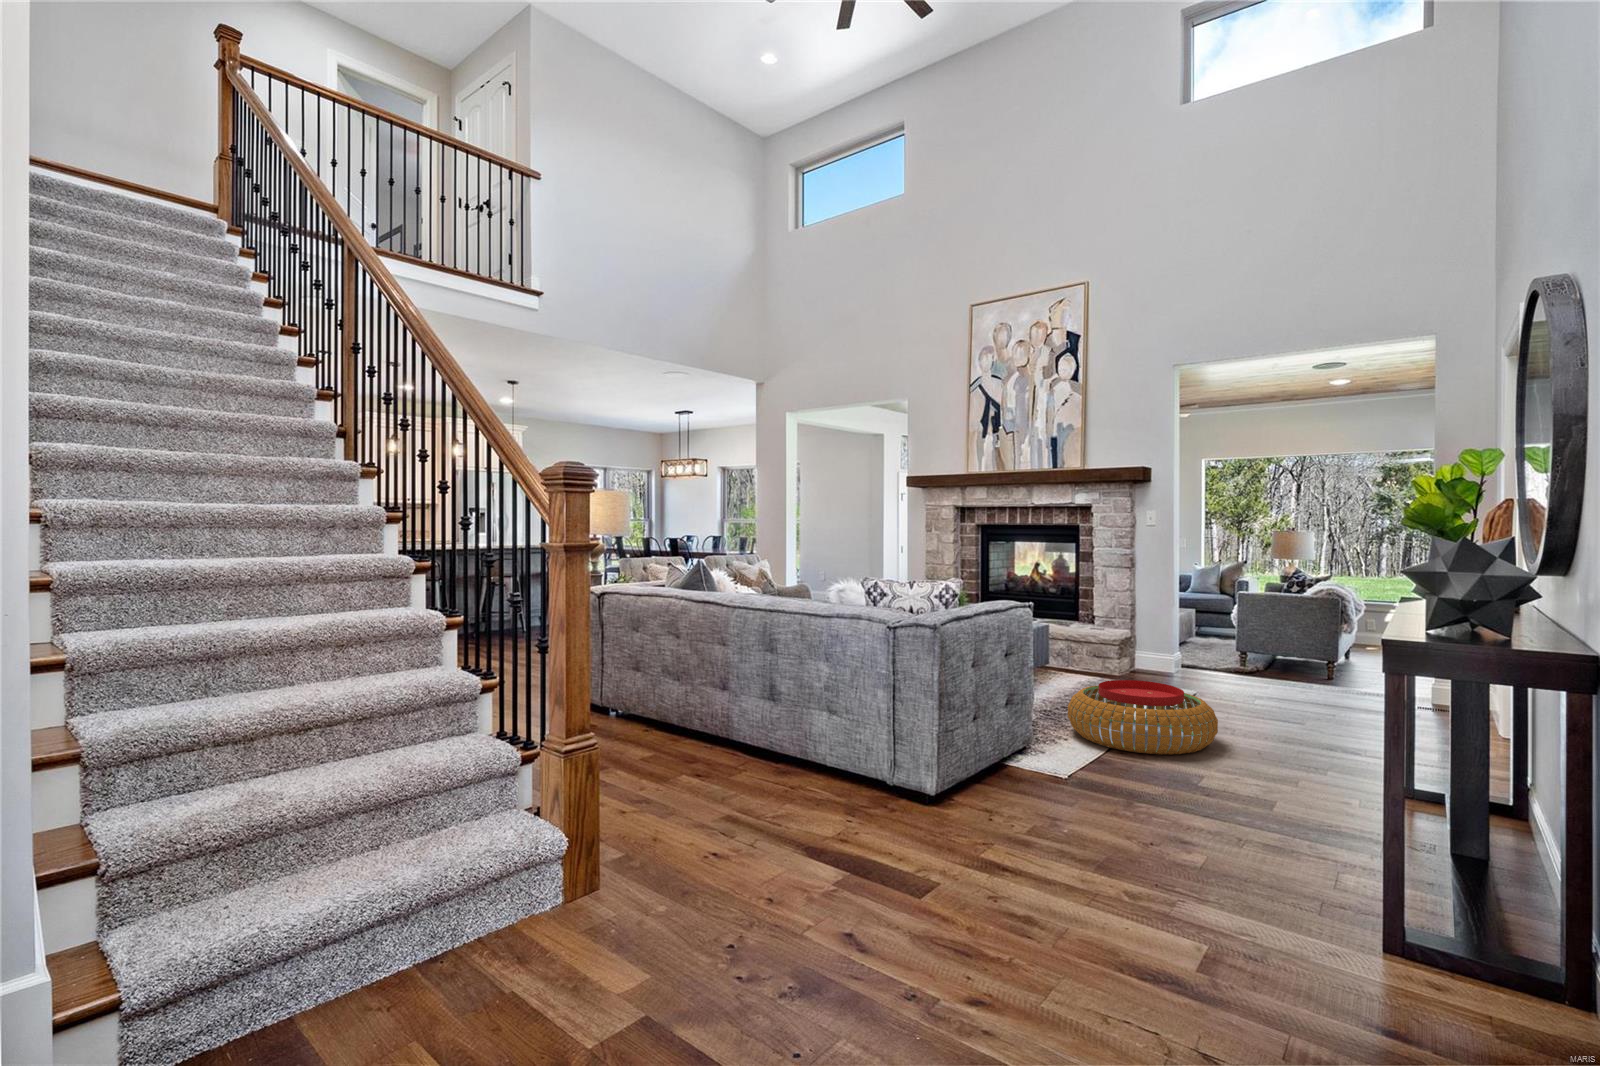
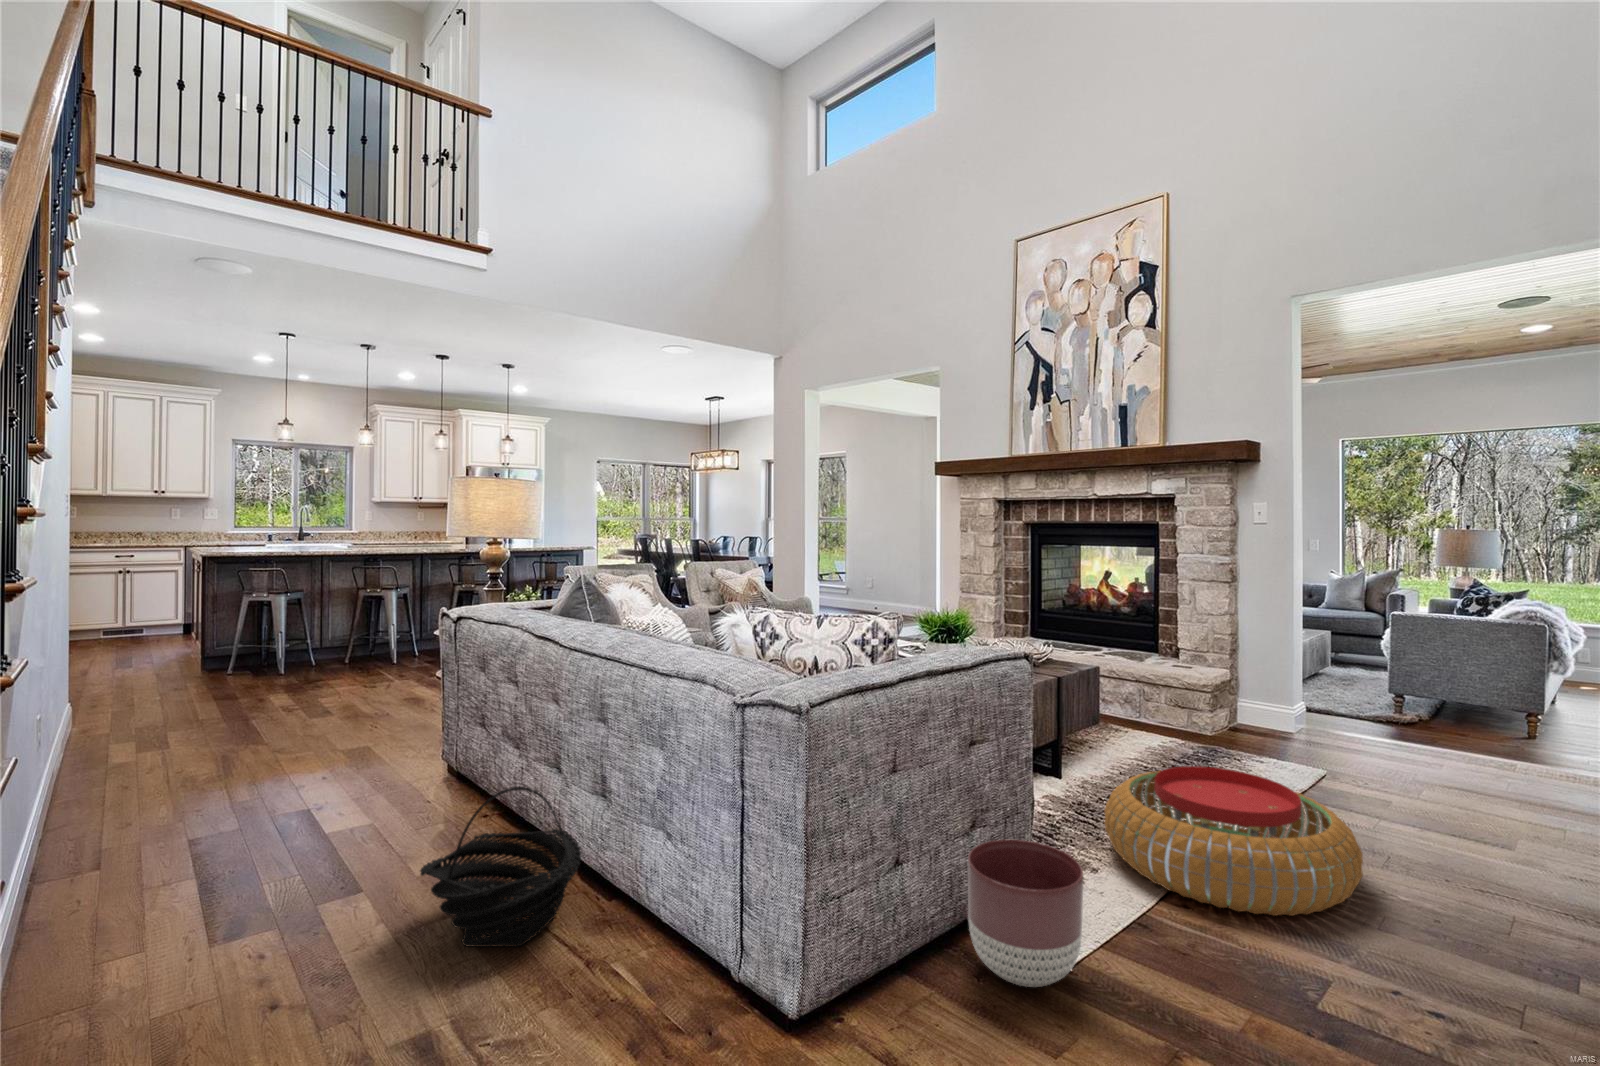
basket: none [673,692,770,787] -> present [420,787,581,947]
planter: none [1009,710,1075,784] -> present [968,839,1083,987]

